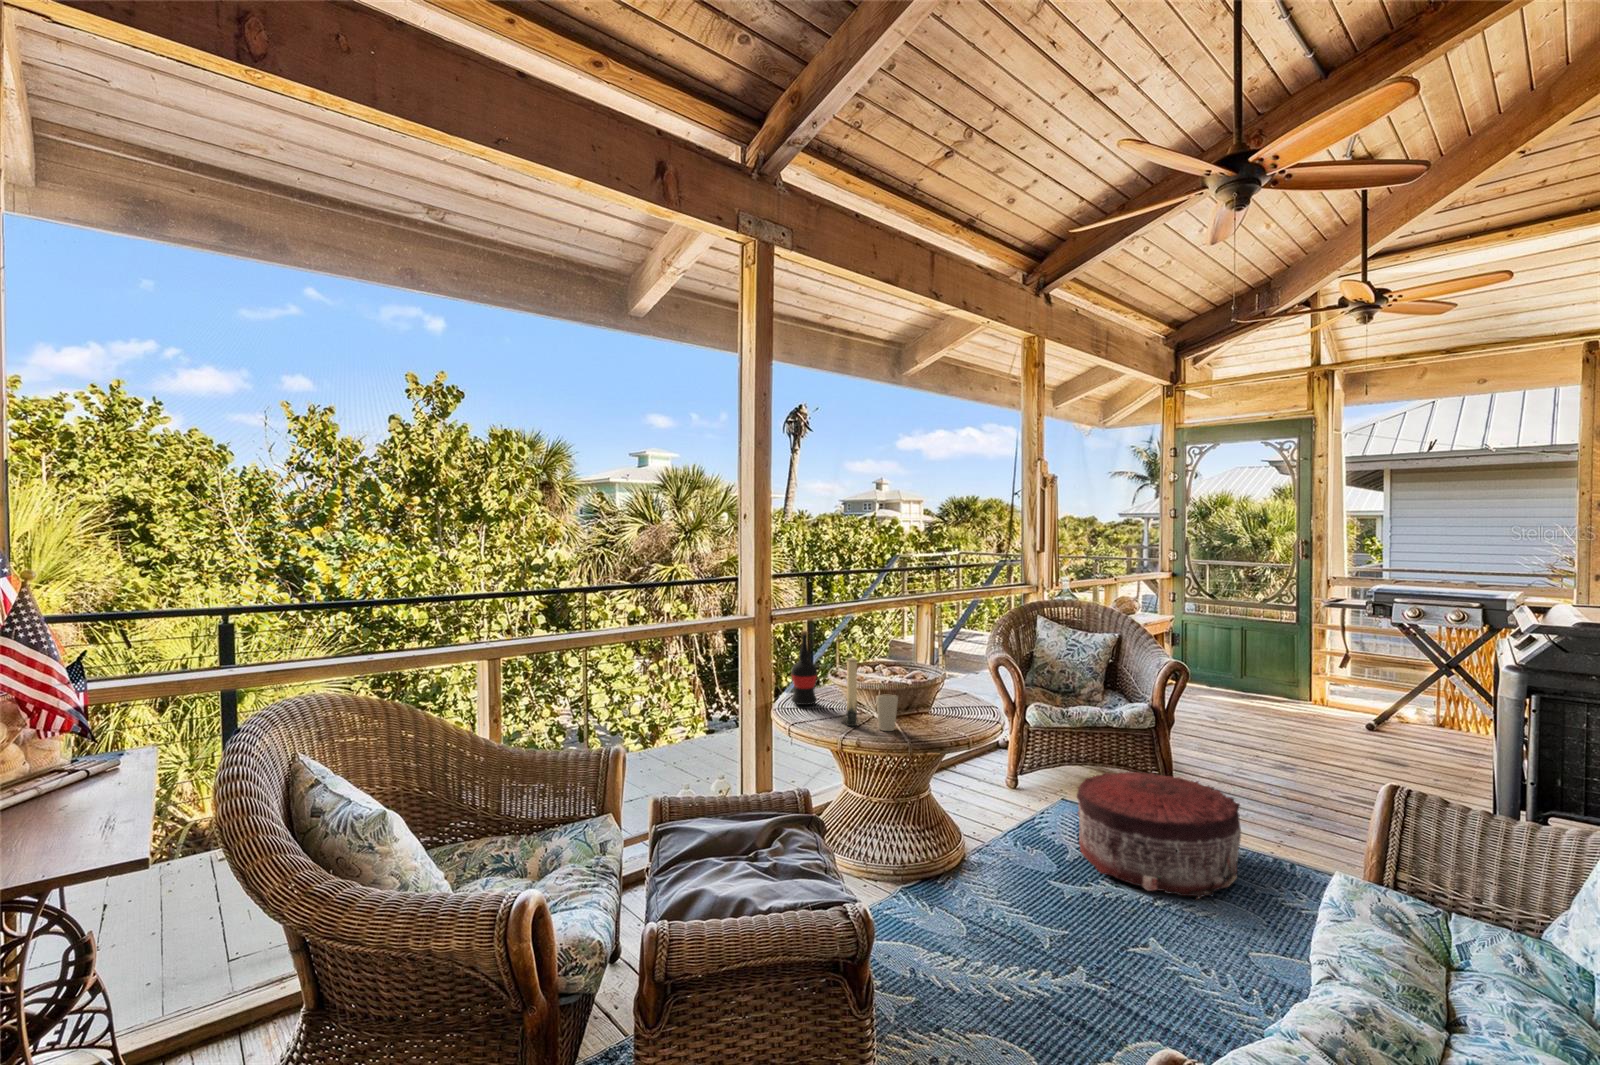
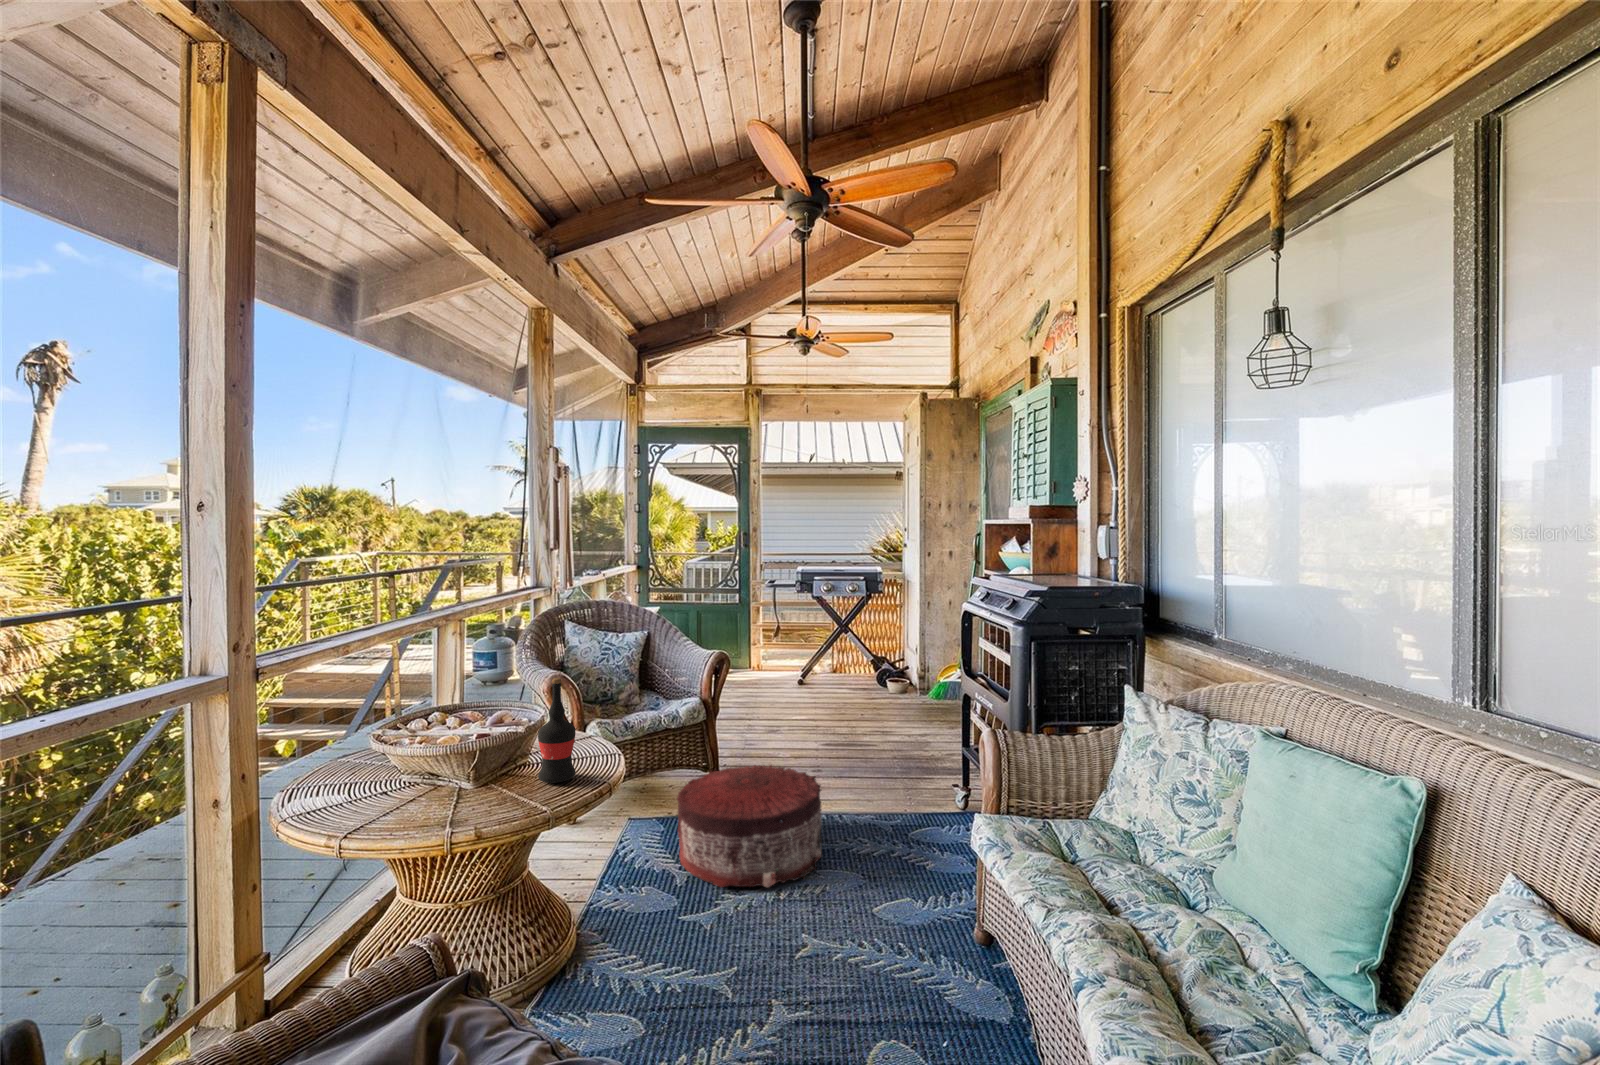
wine bottle: present [791,631,818,705] -> present [538,678,576,783]
candle: present [842,658,857,726] -> none [426,716,454,815]
cup: present [876,694,898,731] -> none [483,755,515,807]

